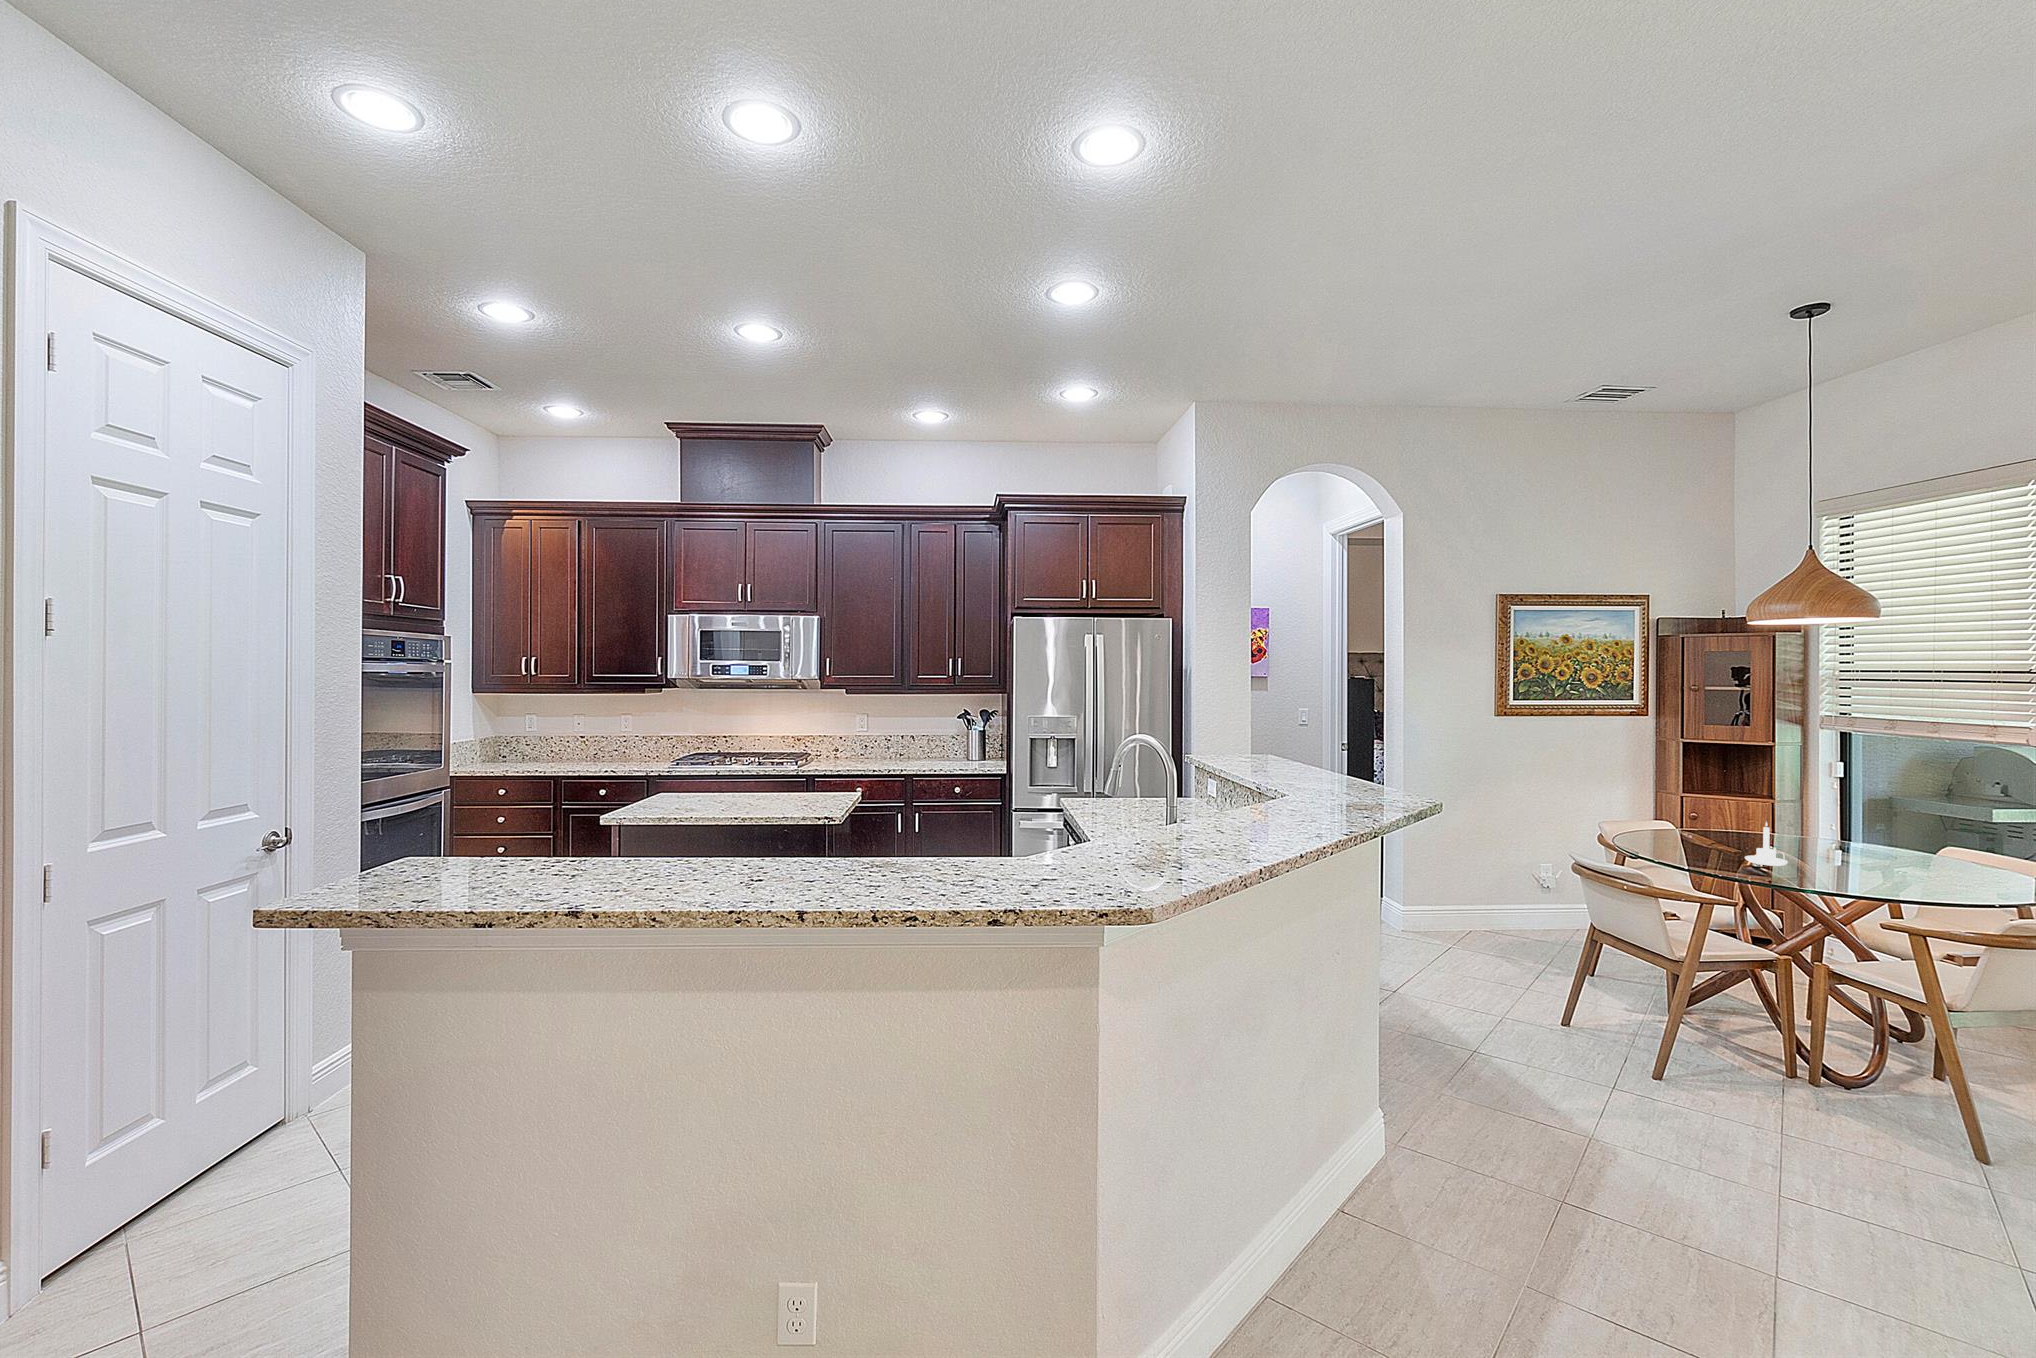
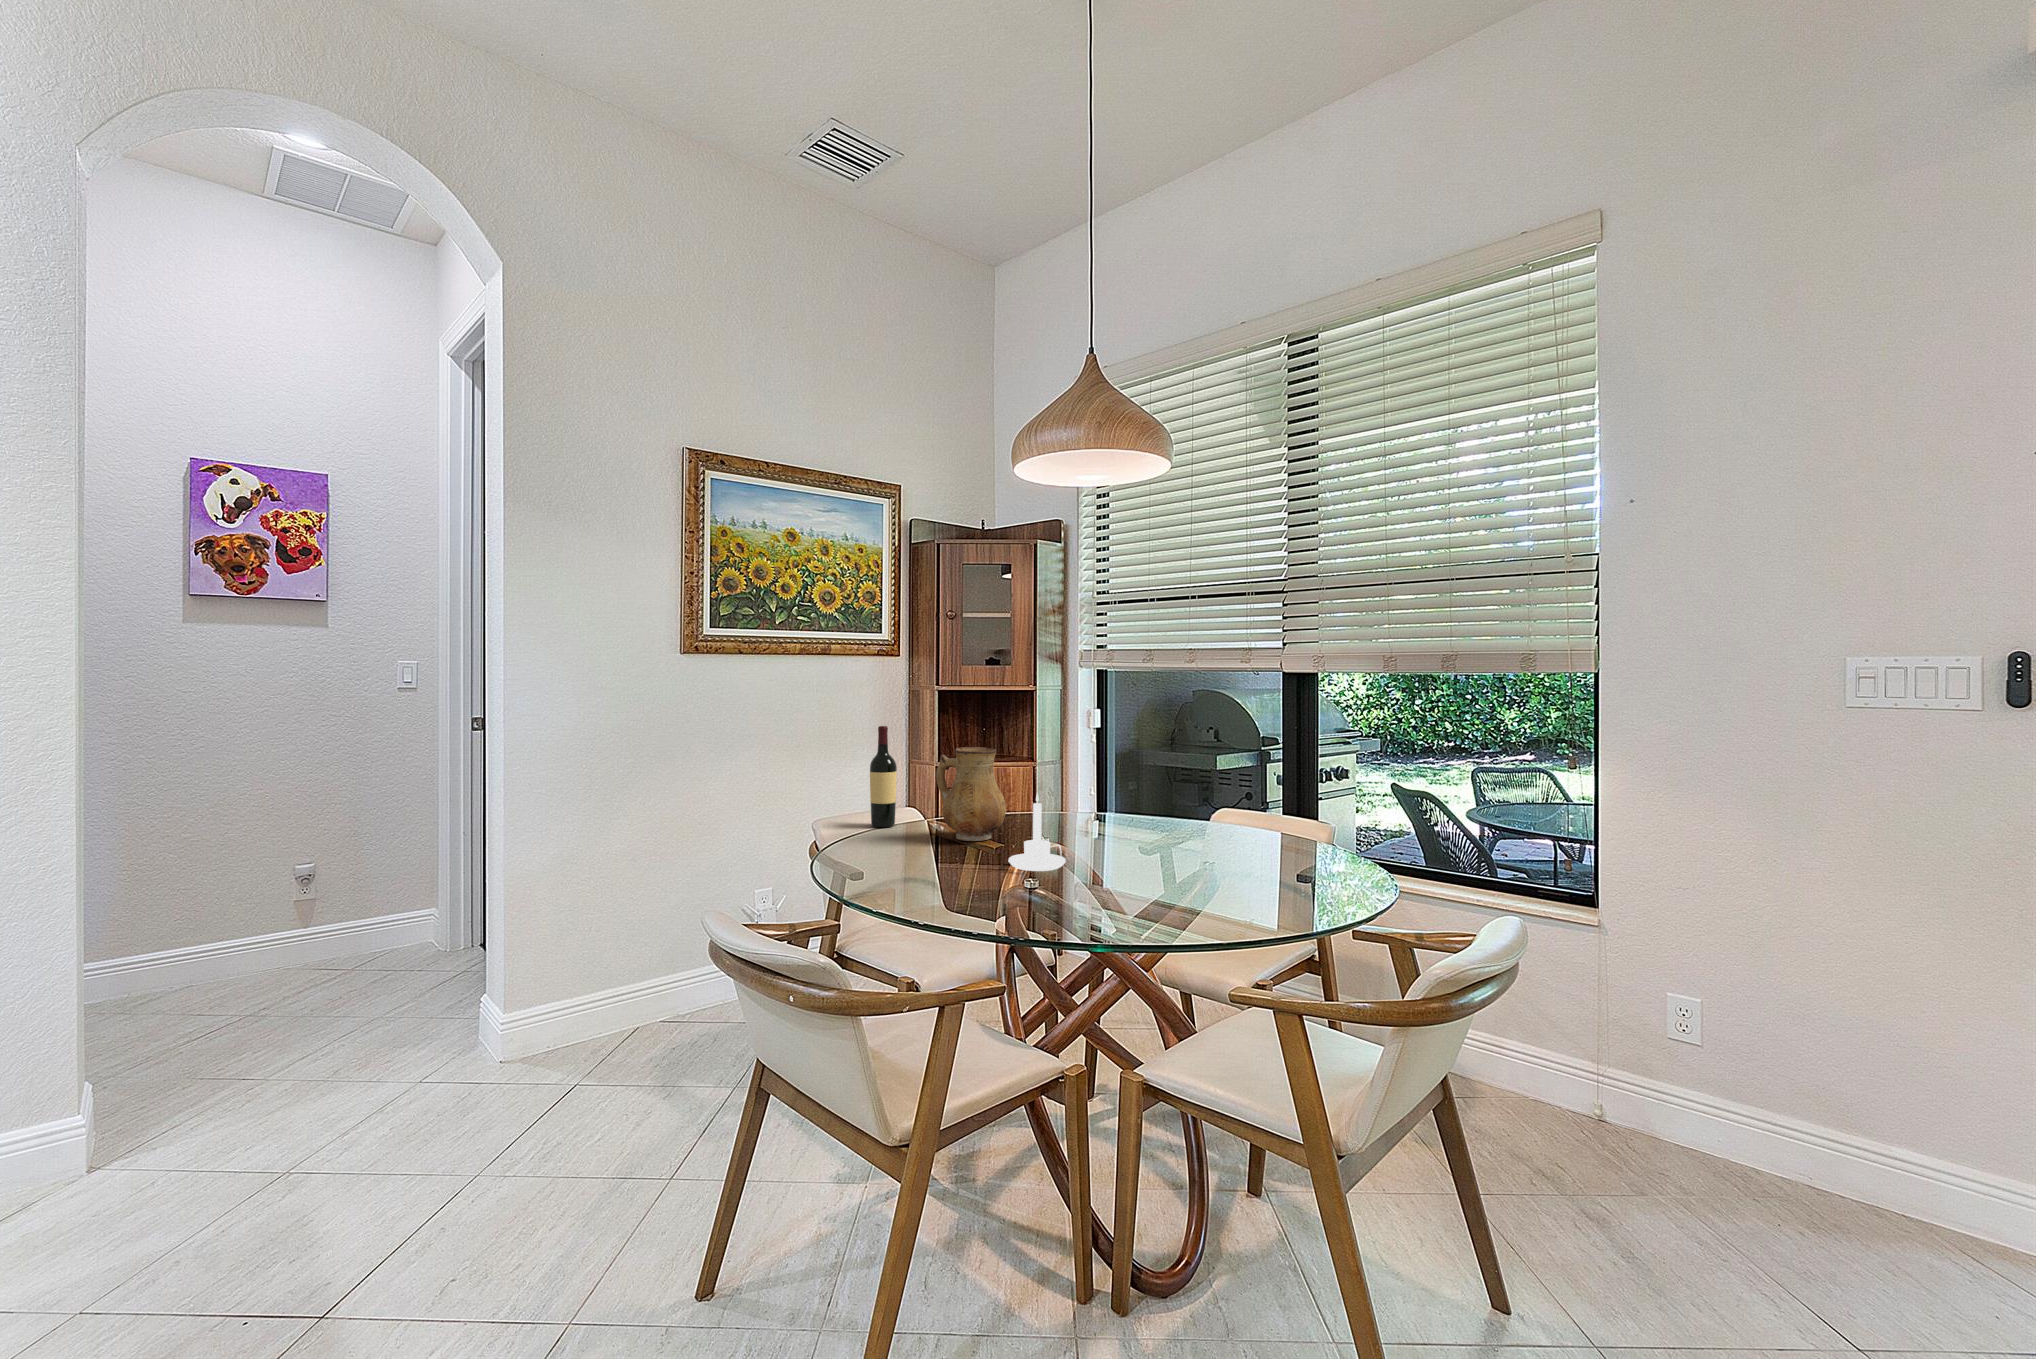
wine bottle: none [1638,771,1658,833] -> present [870,726,897,827]
ceramic pitcher: none [1690,789,1744,847] -> present [936,747,1006,841]

